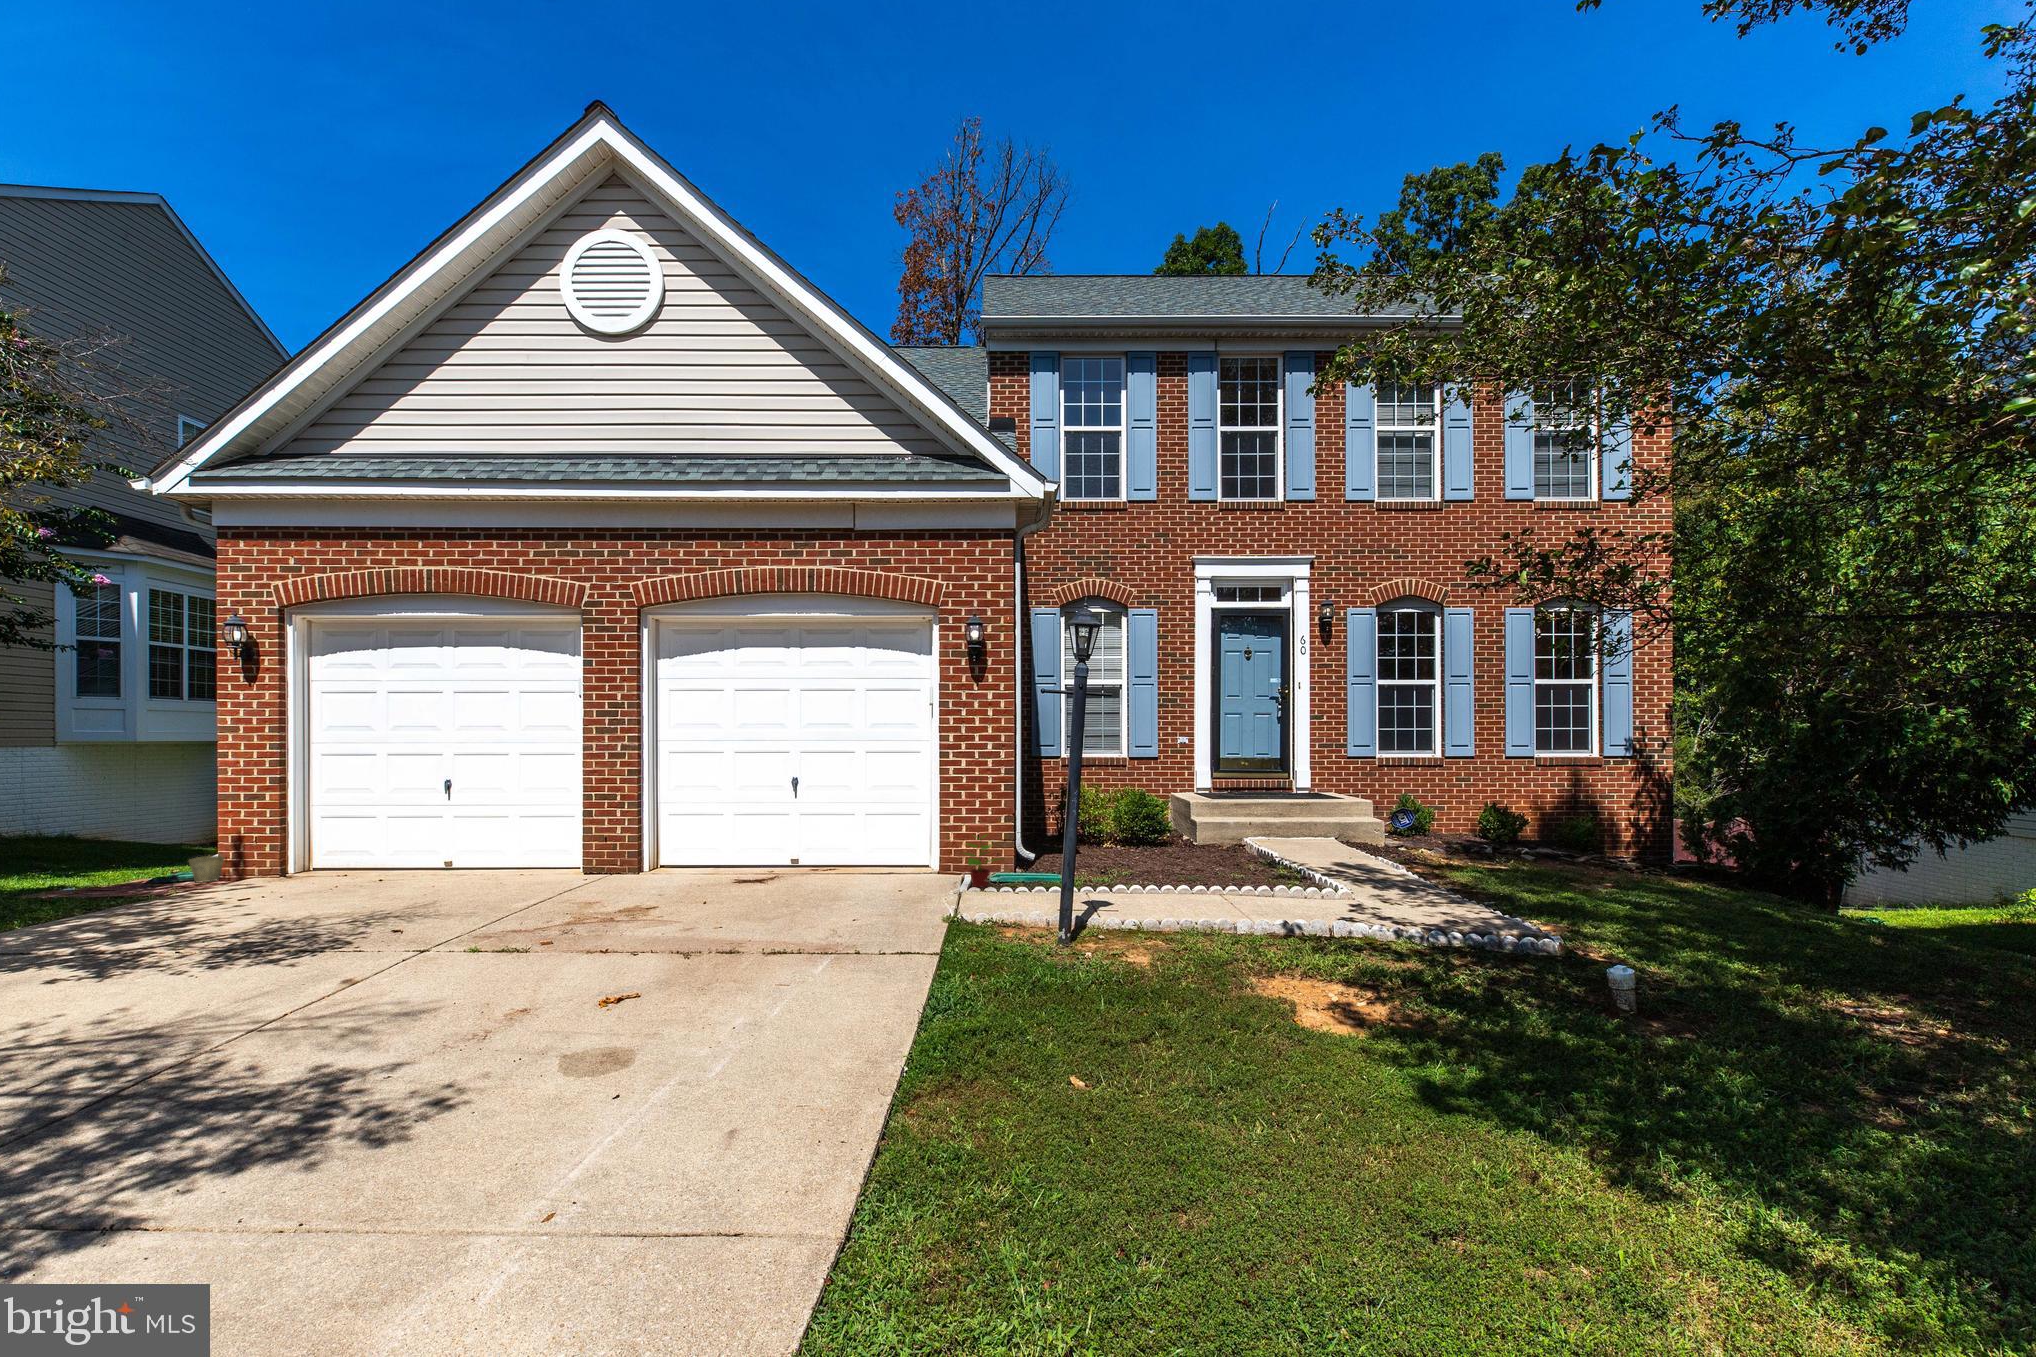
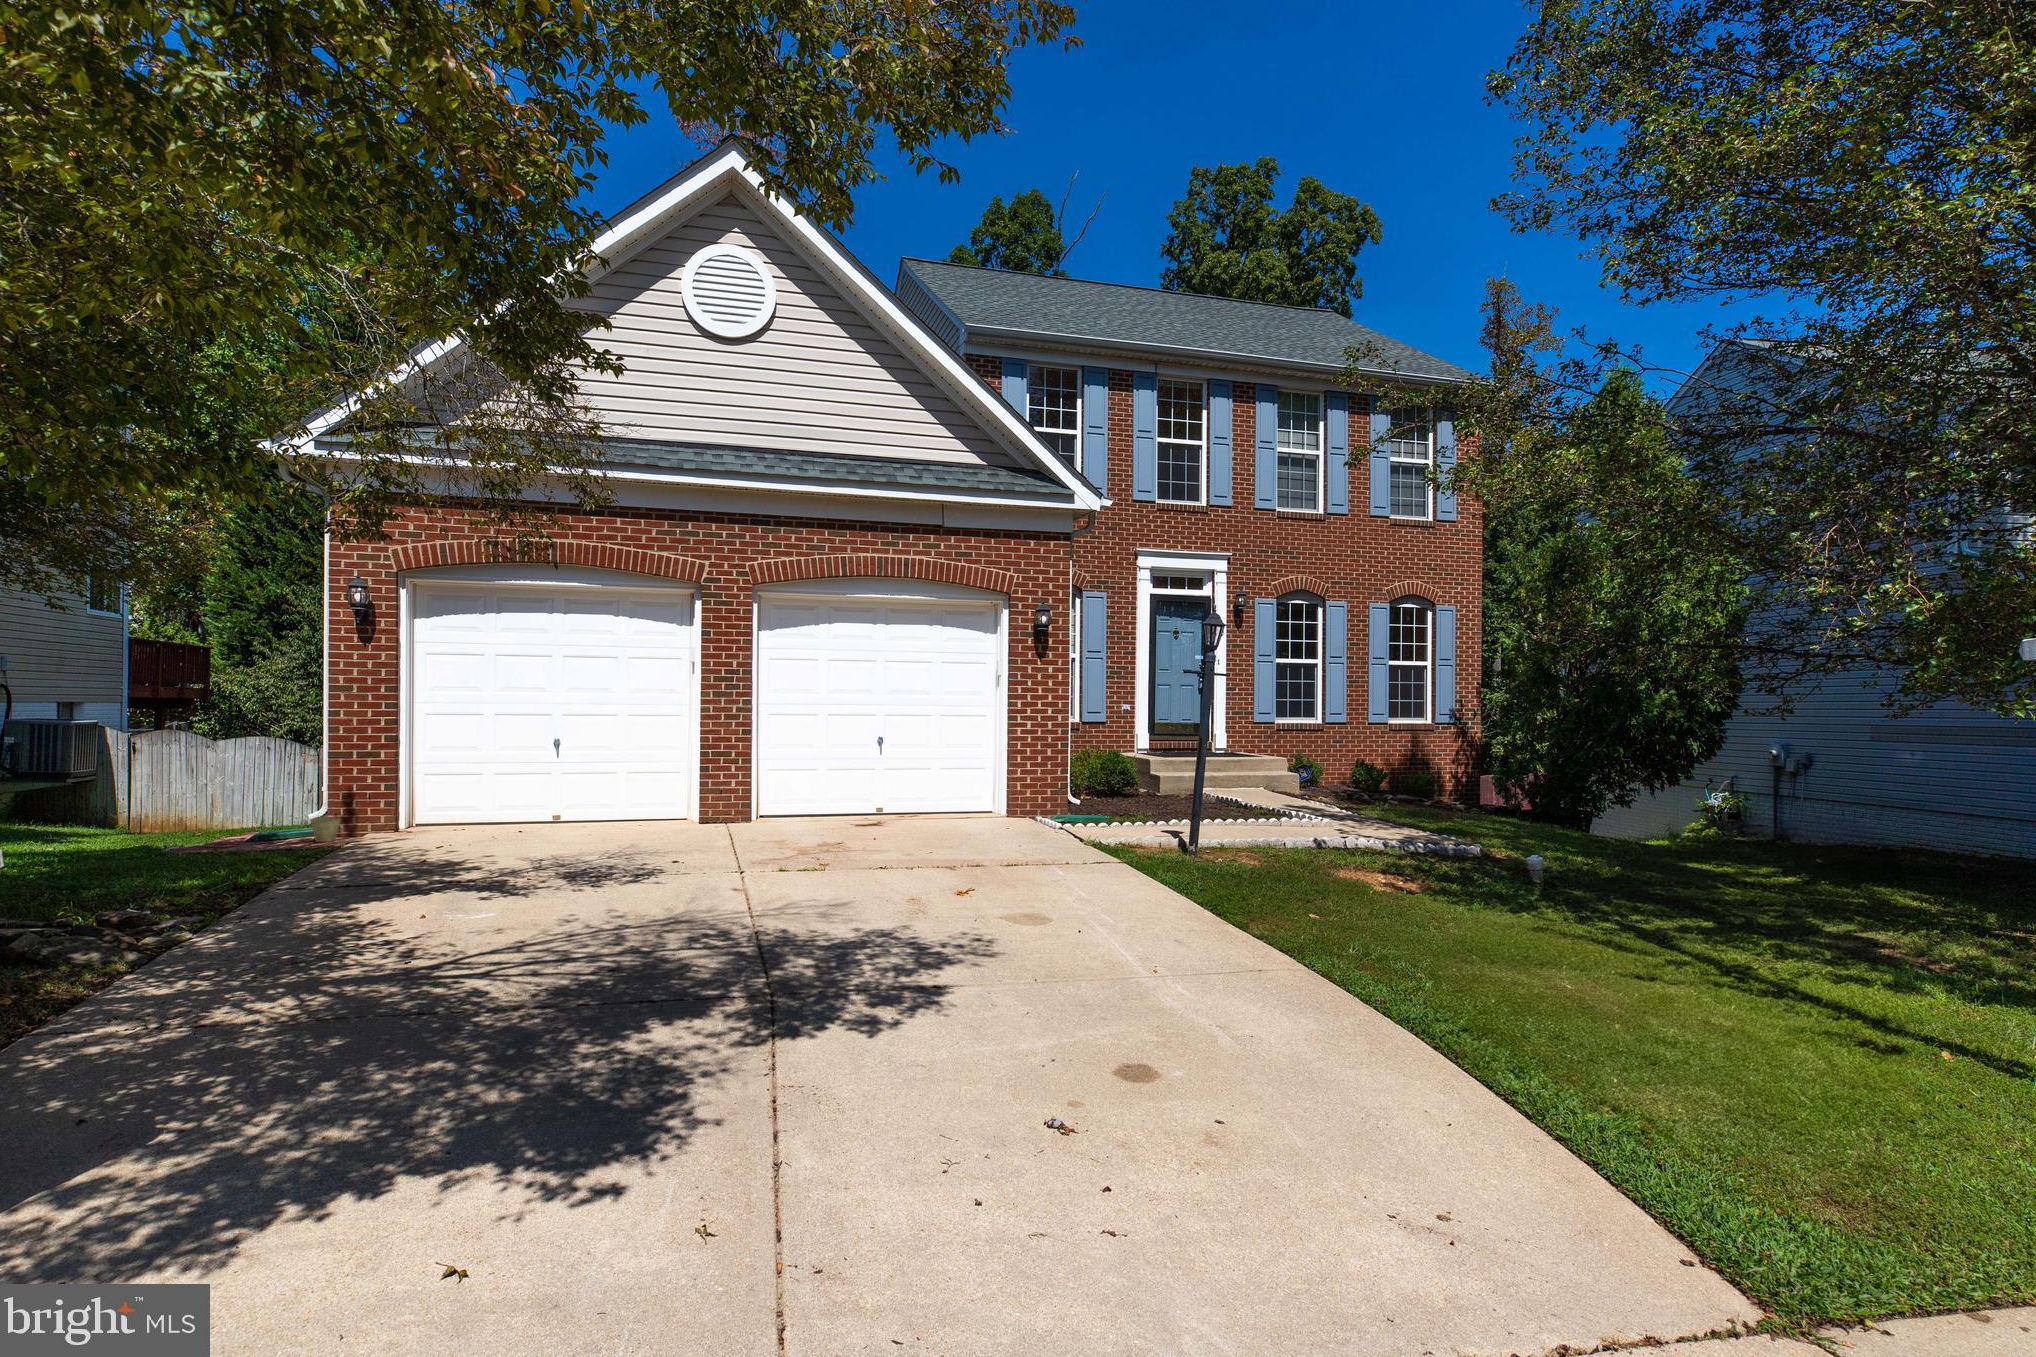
potted plant: present [966,836,1000,887] -> none [1031,780,1066,825]

